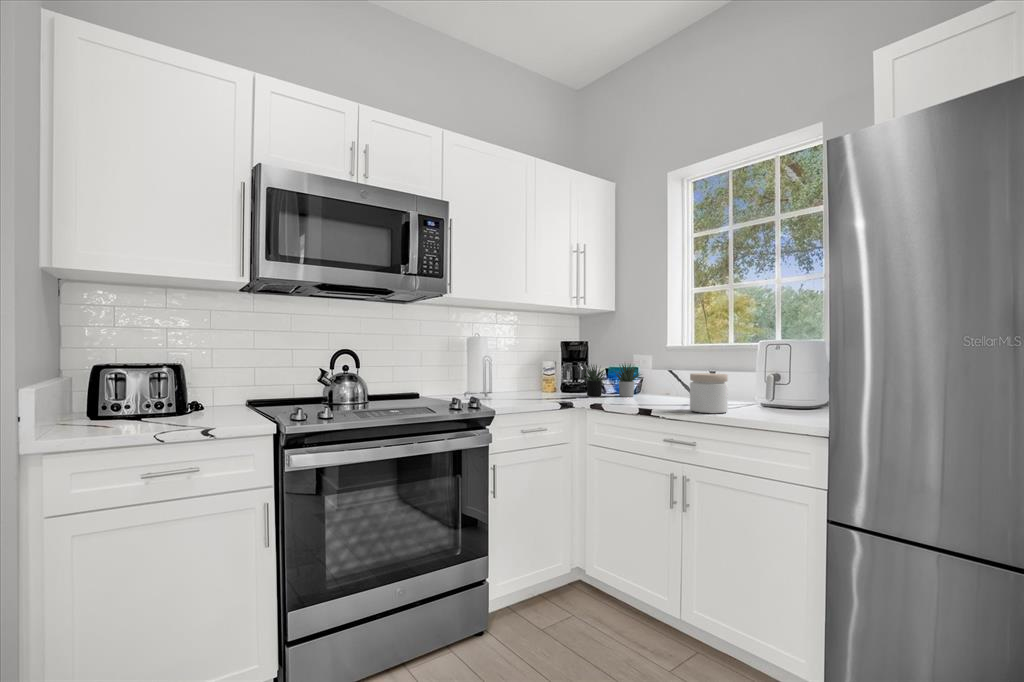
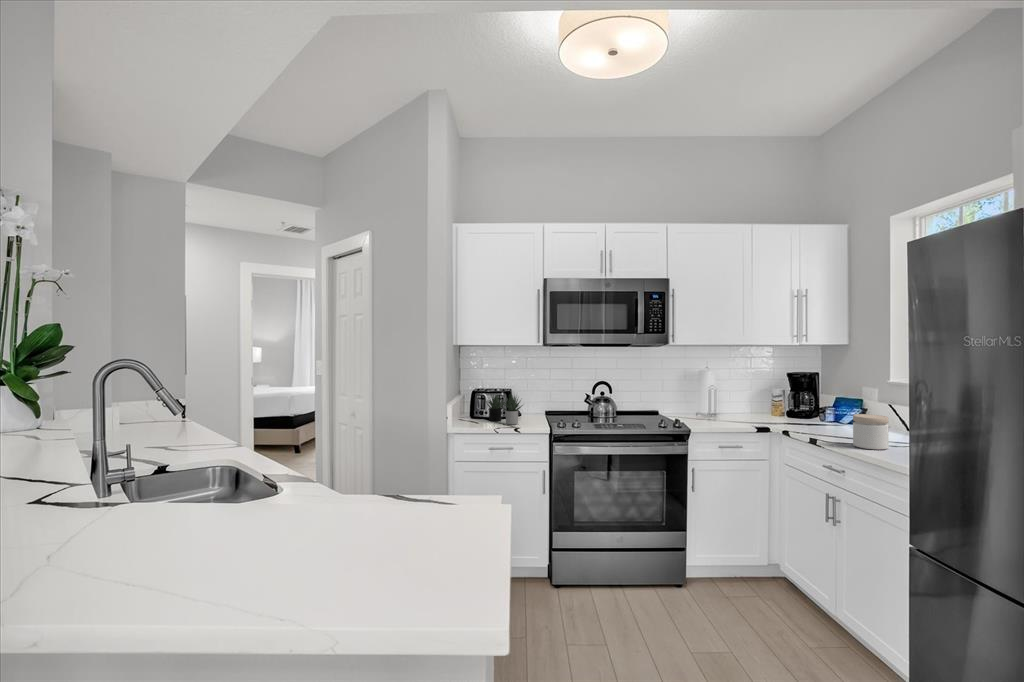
succulent plant: present [582,364,639,397] -> present [486,395,523,425]

